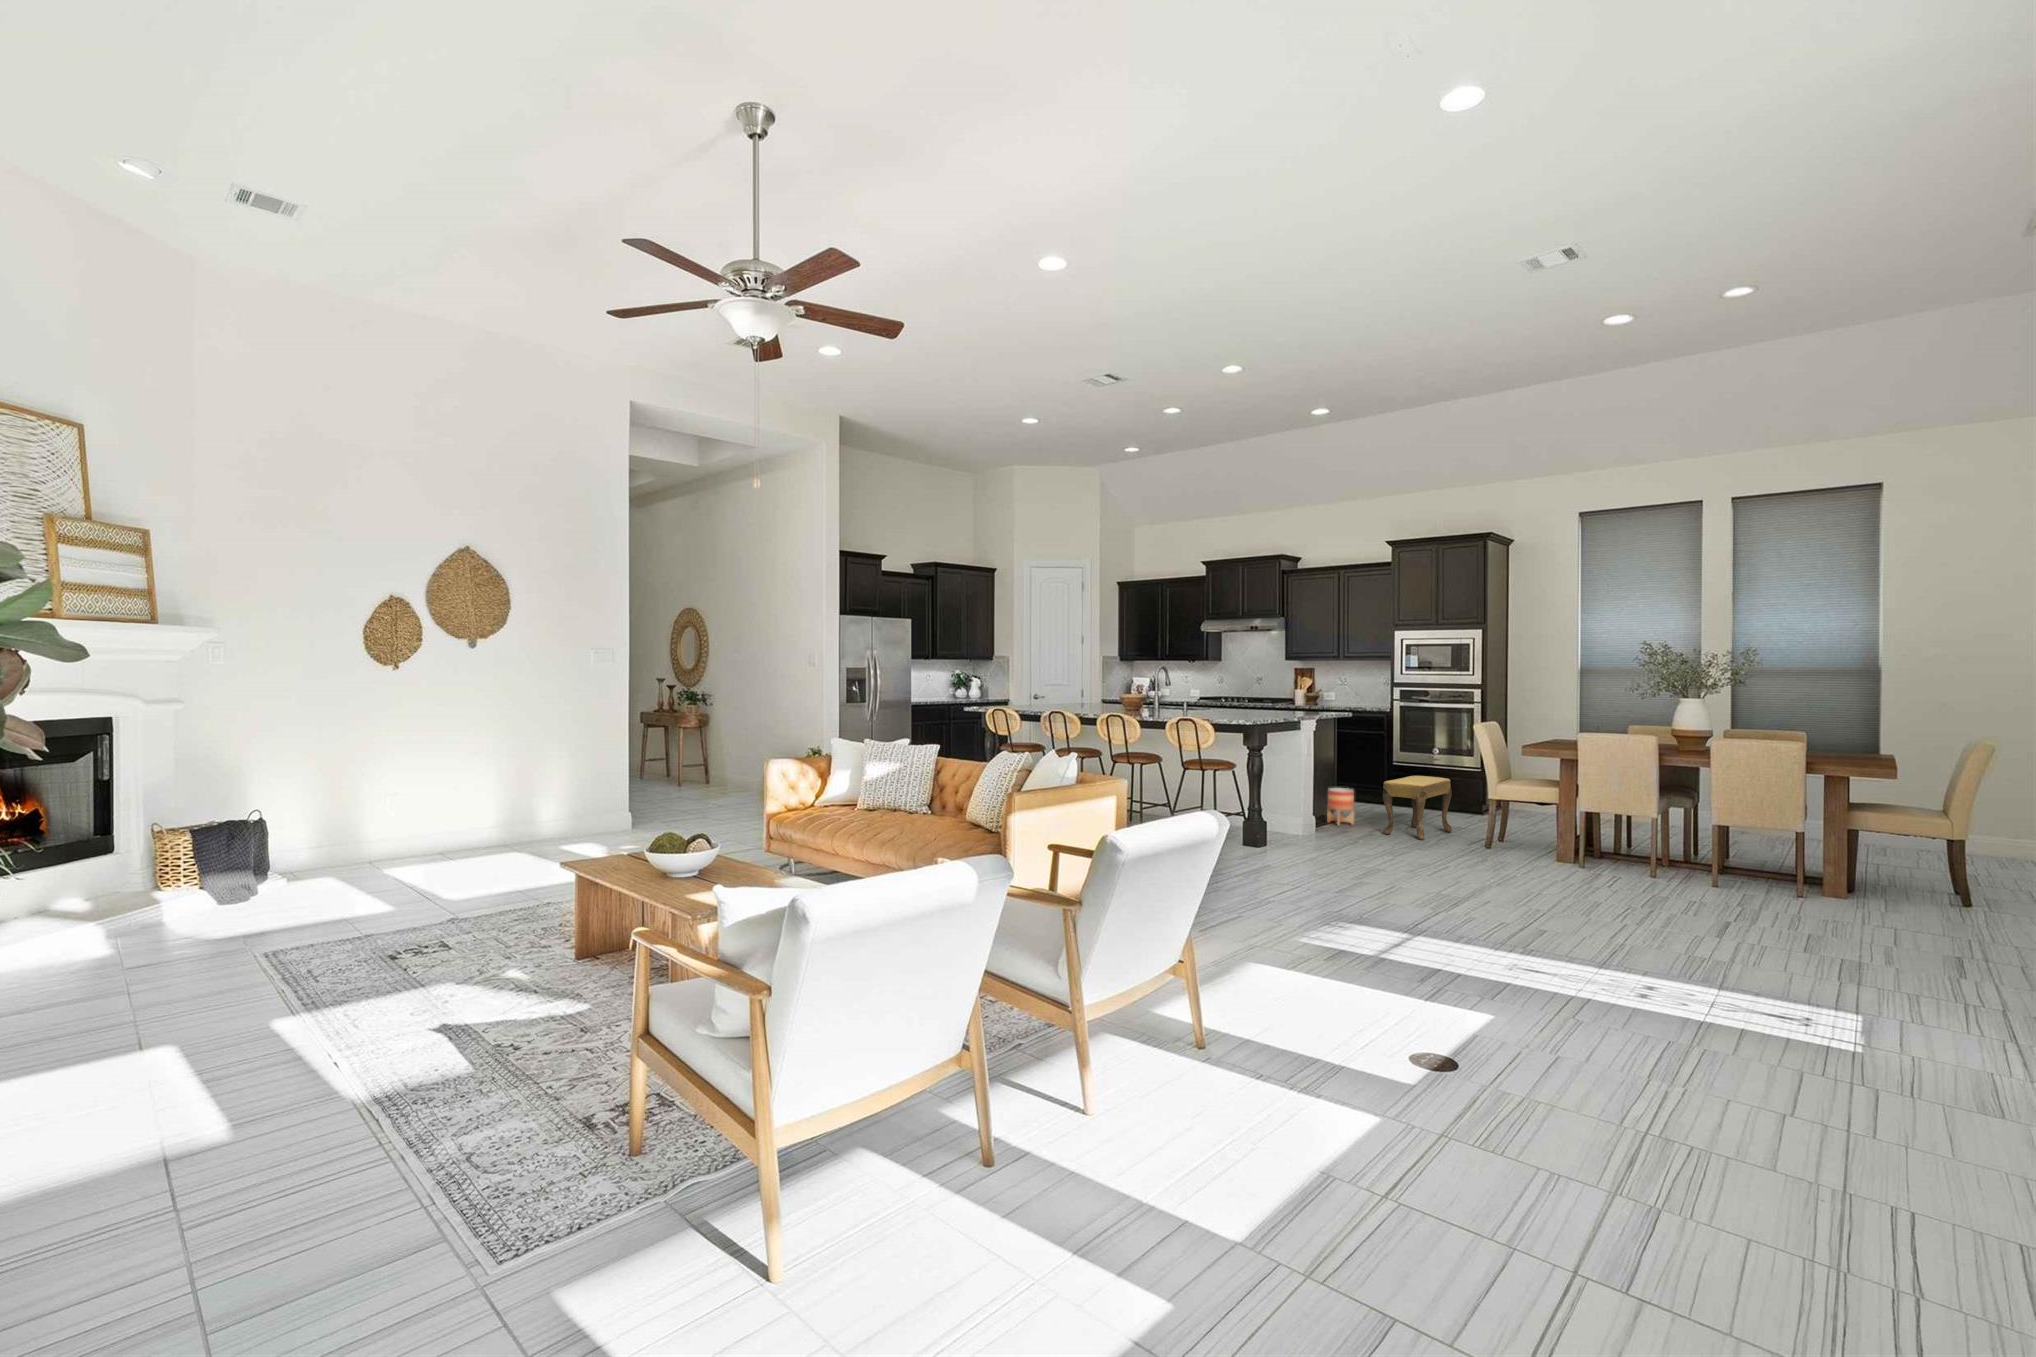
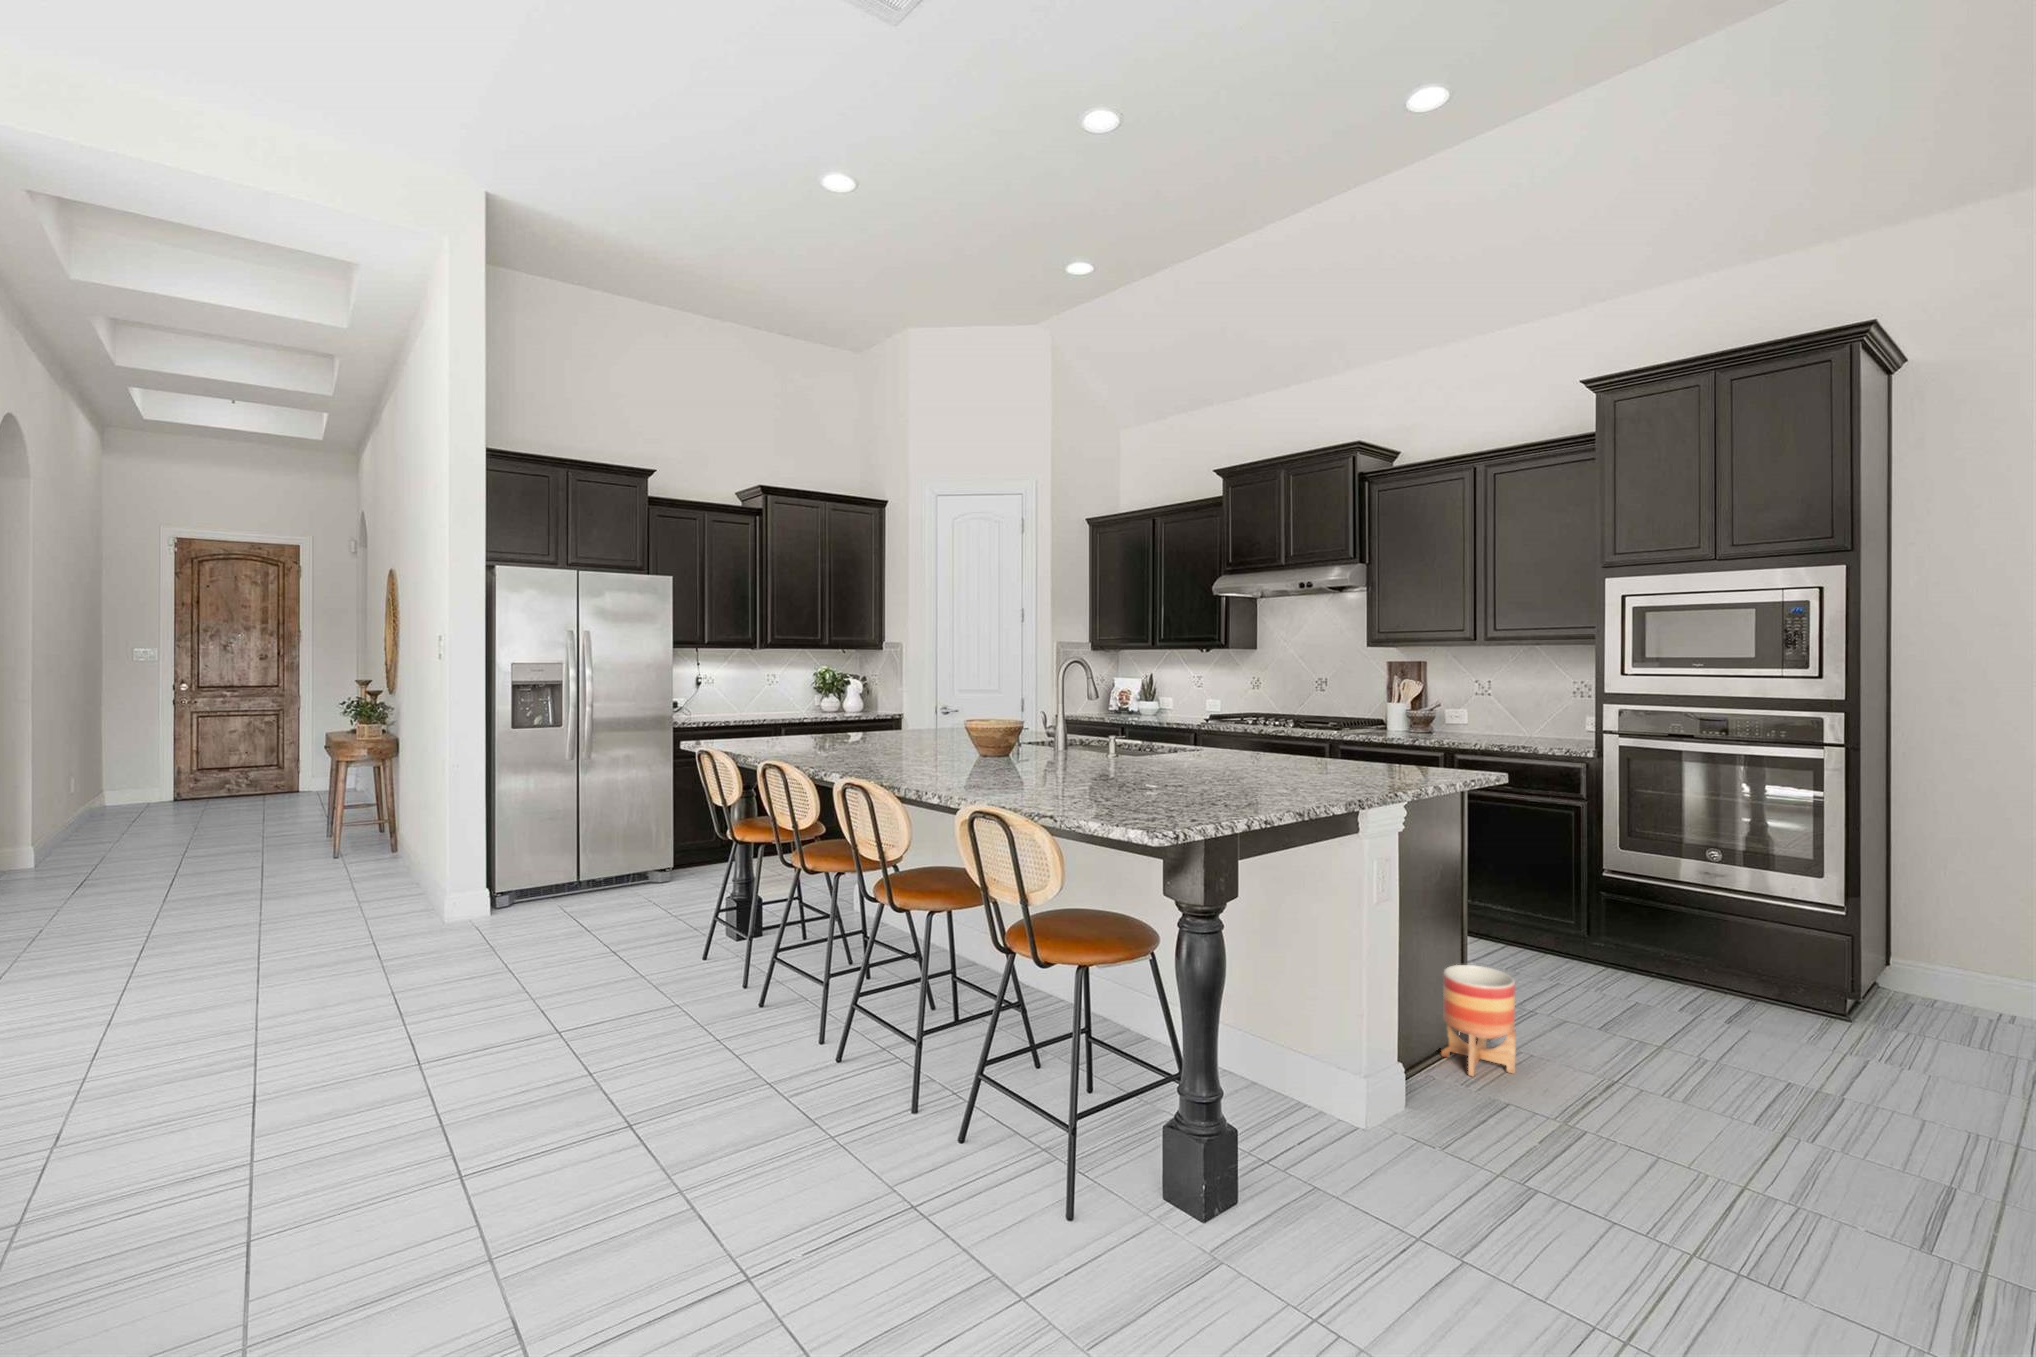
footstool: present [1383,776,1452,840] -> none [1605,957,1822,1198]

